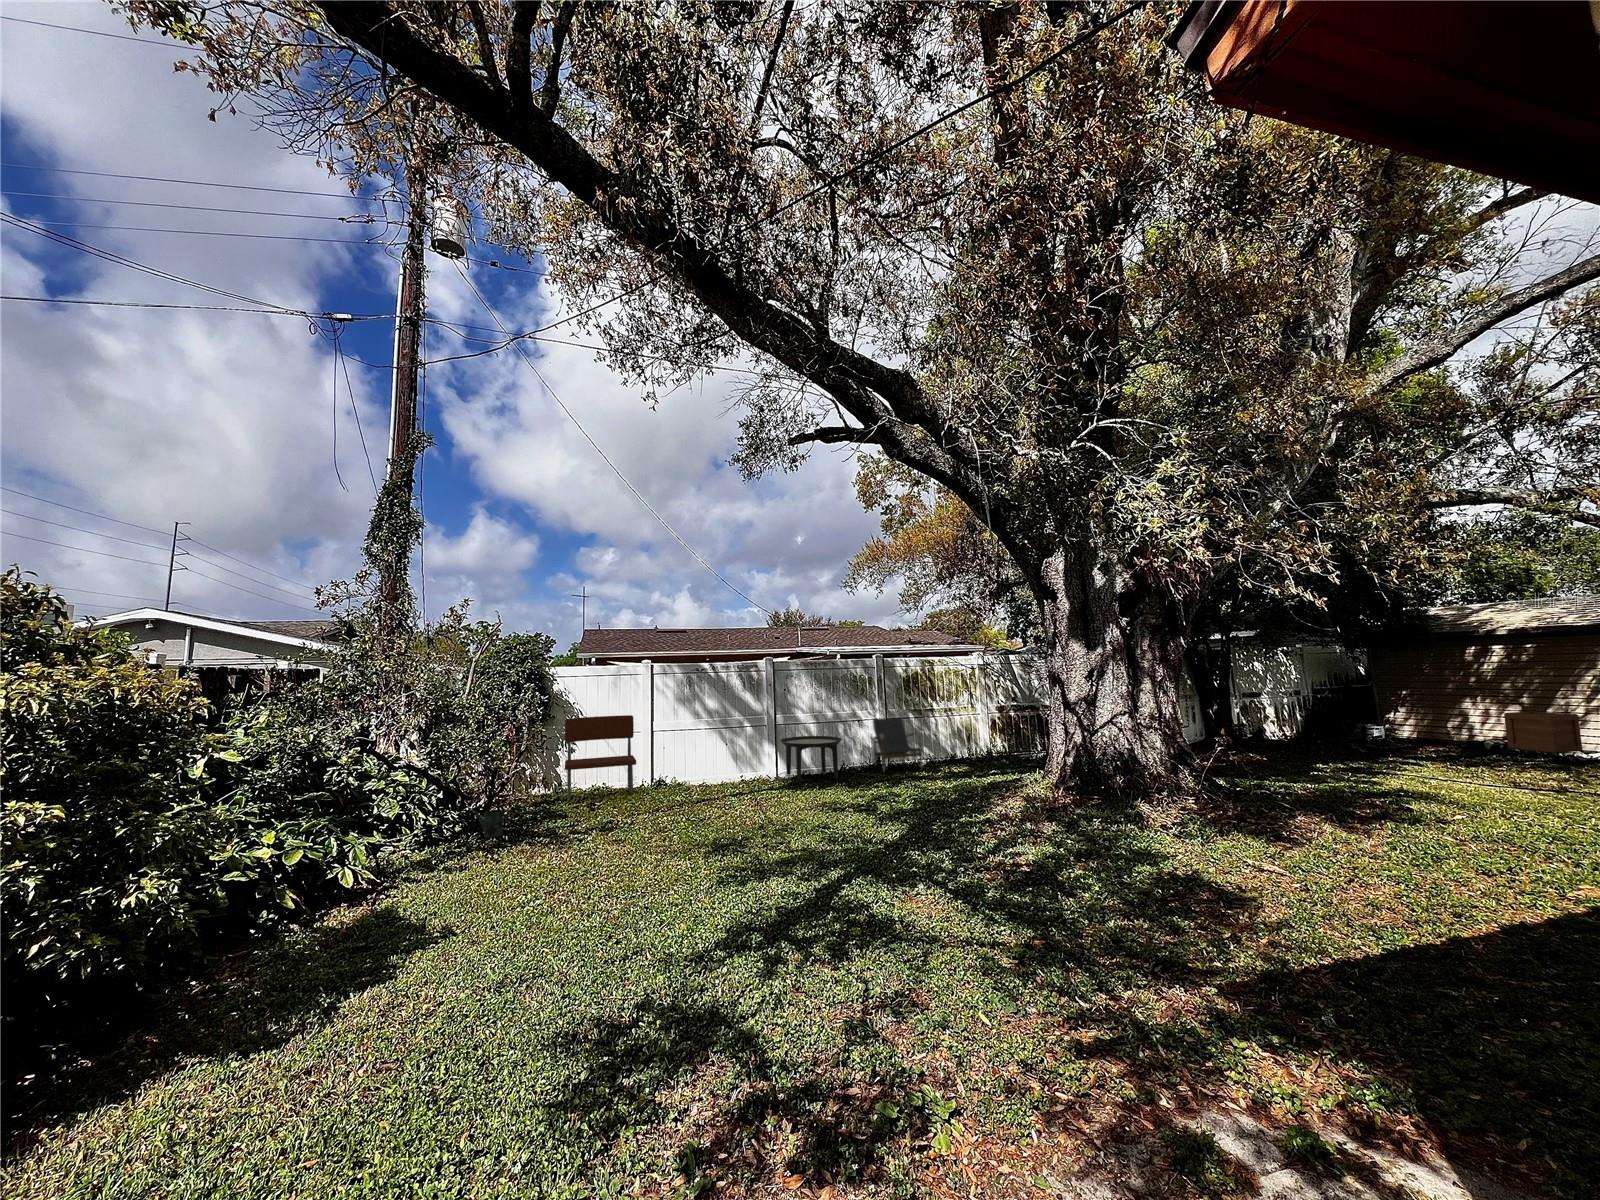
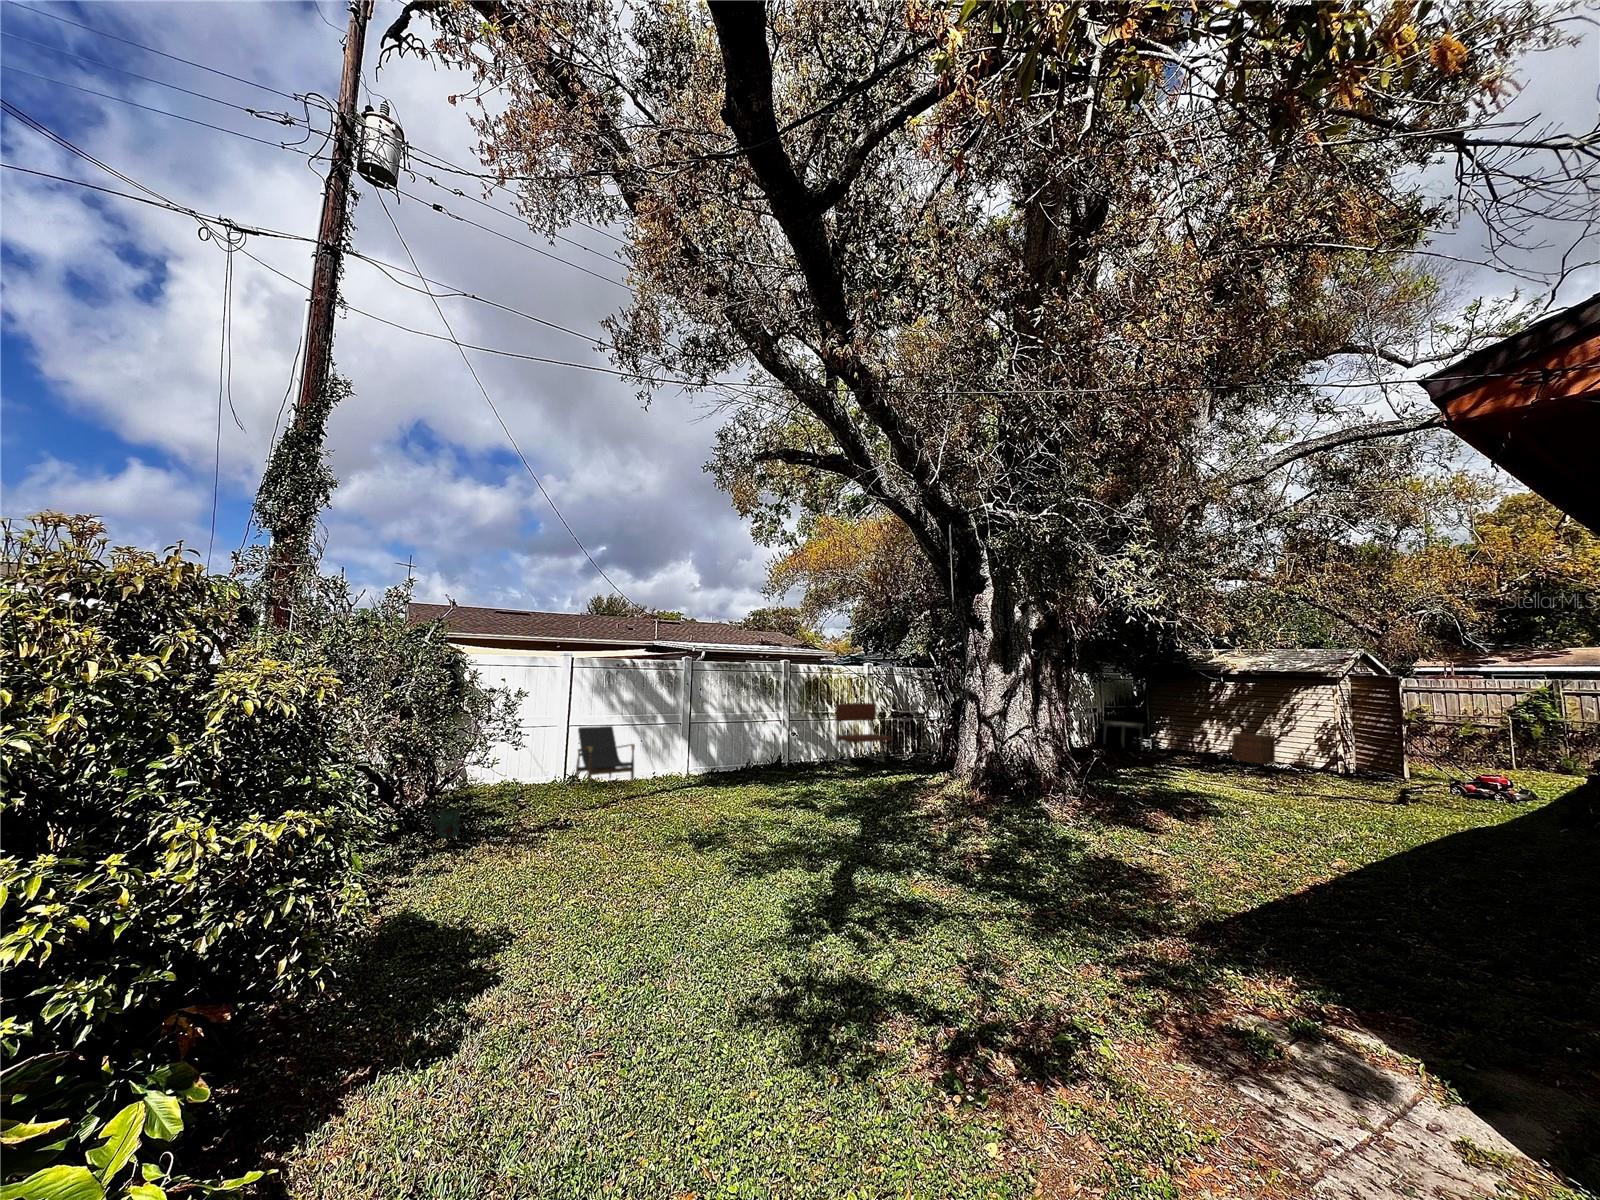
bench: present [565,715,636,800] -> present [835,703,892,765]
lounge chair: present [873,717,922,770] -> present [576,726,635,789]
round table: present [780,736,842,781] -> present [1103,721,1144,747]

